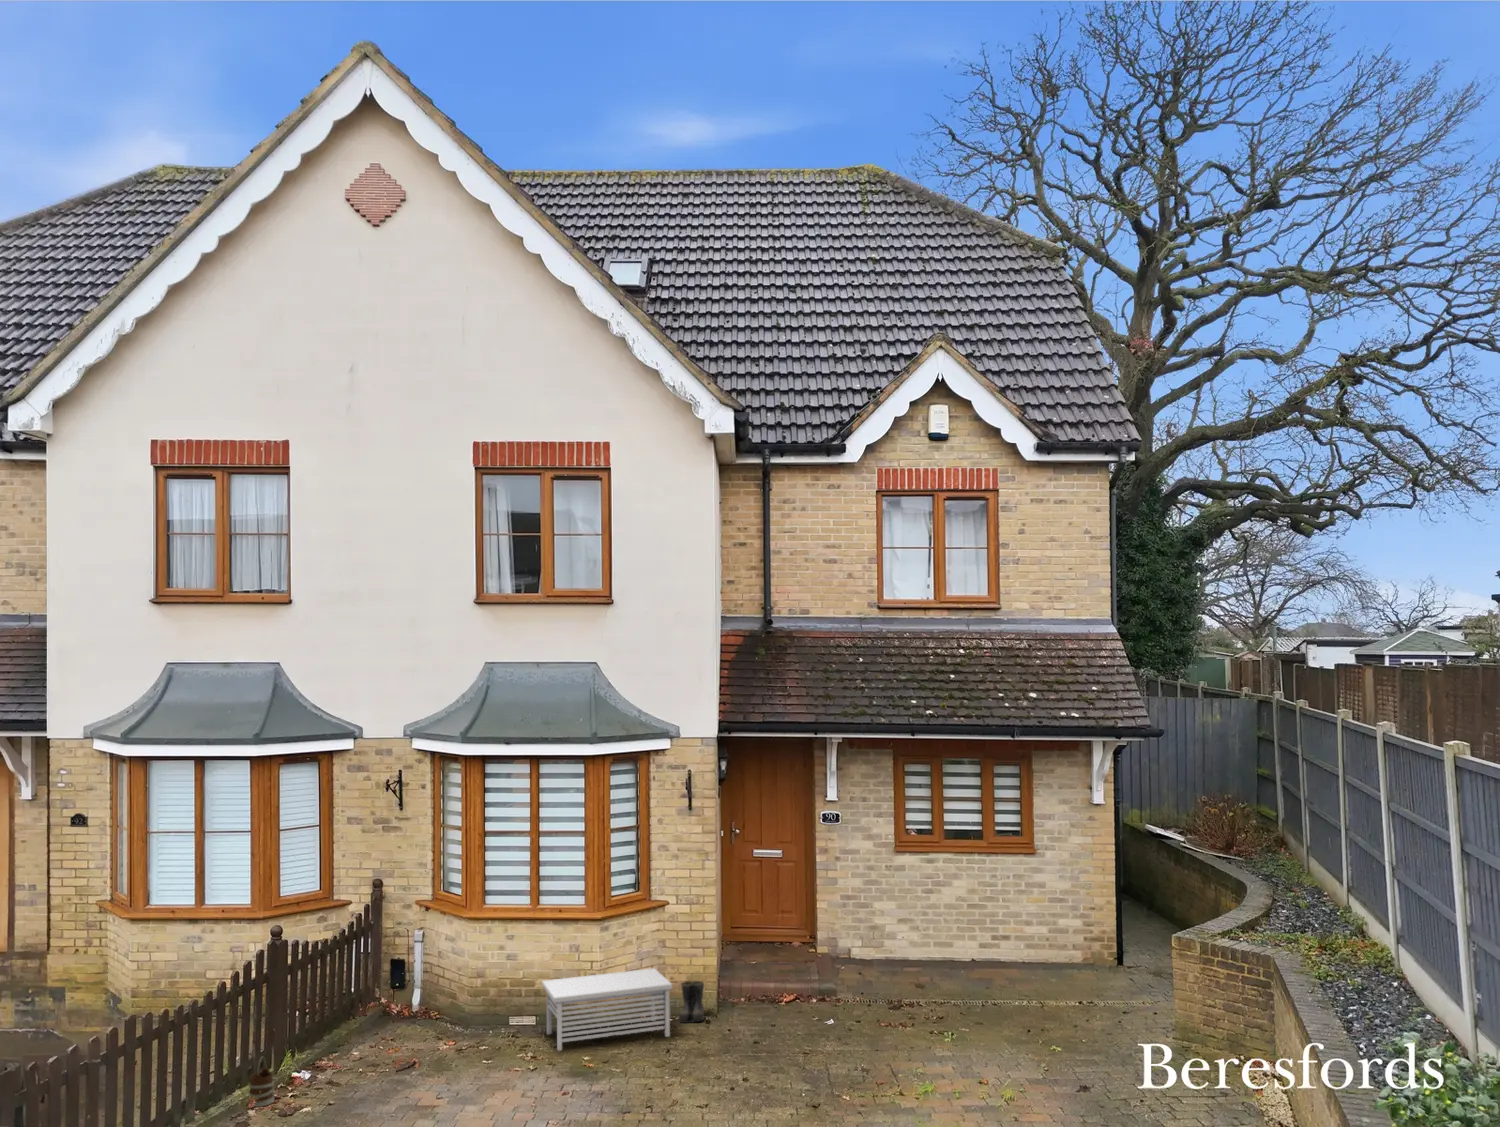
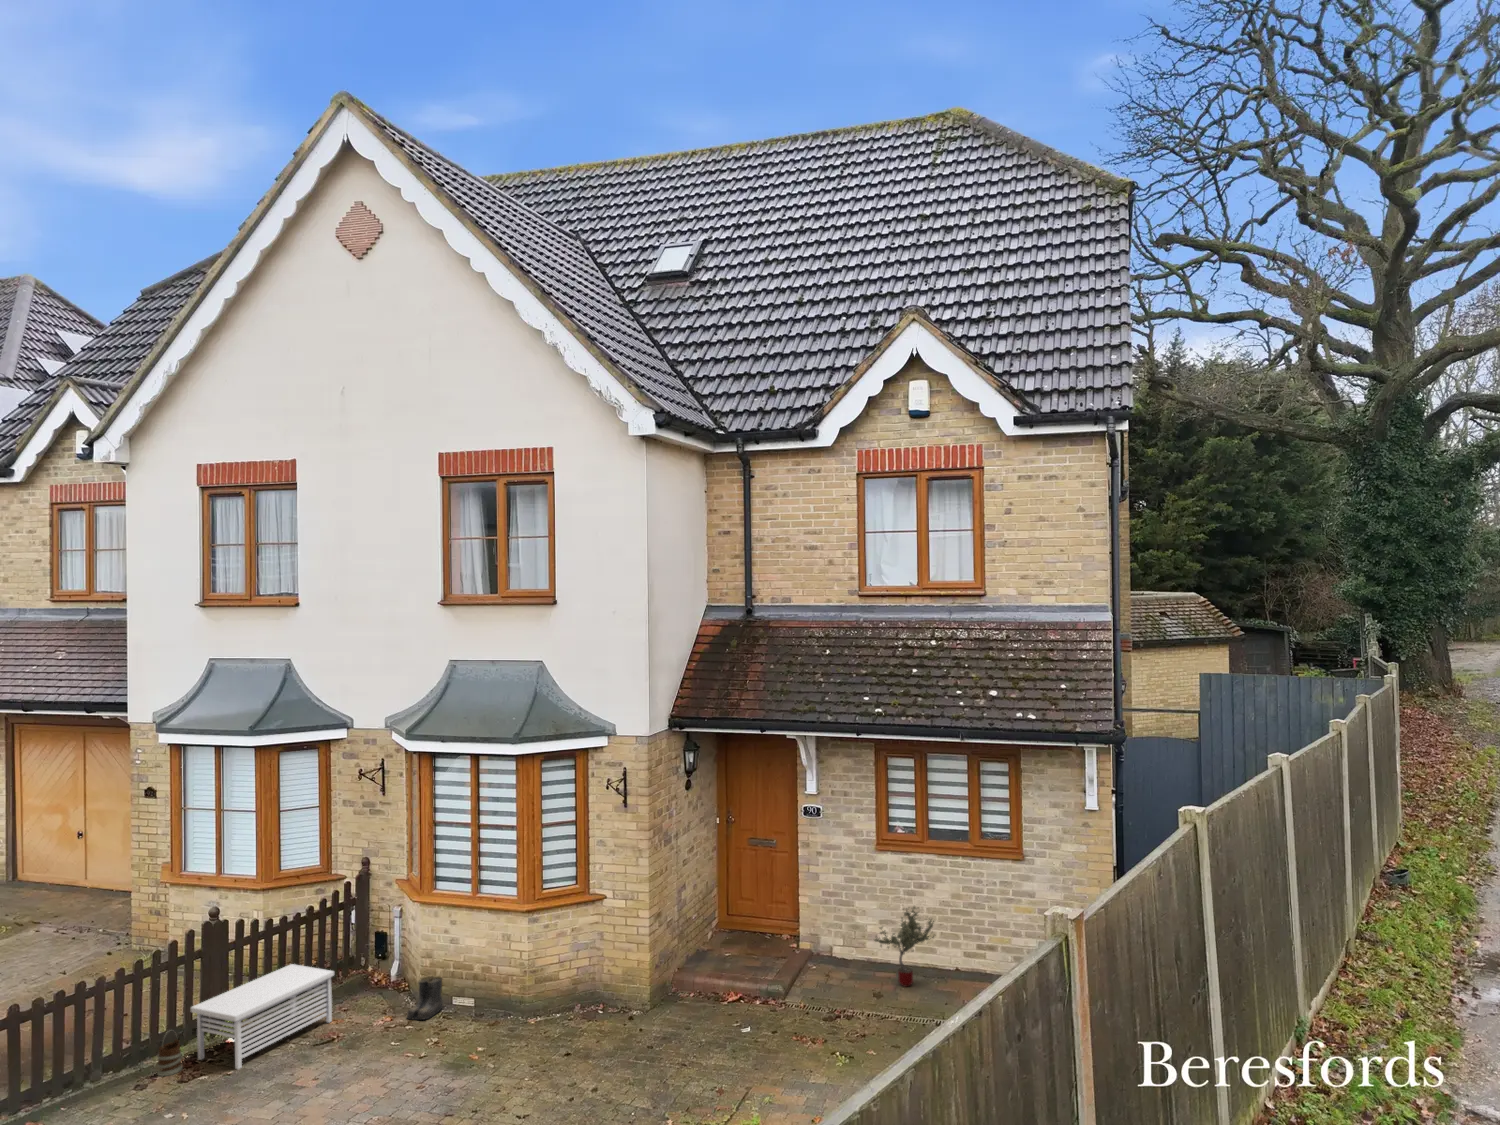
potted tree: none [902,900,962,977] -> present [875,907,934,987]
storage bench: present [542,969,672,1050] -> present [191,964,334,1069]
boots: present [679,981,705,1023] -> present [407,976,443,1020]

